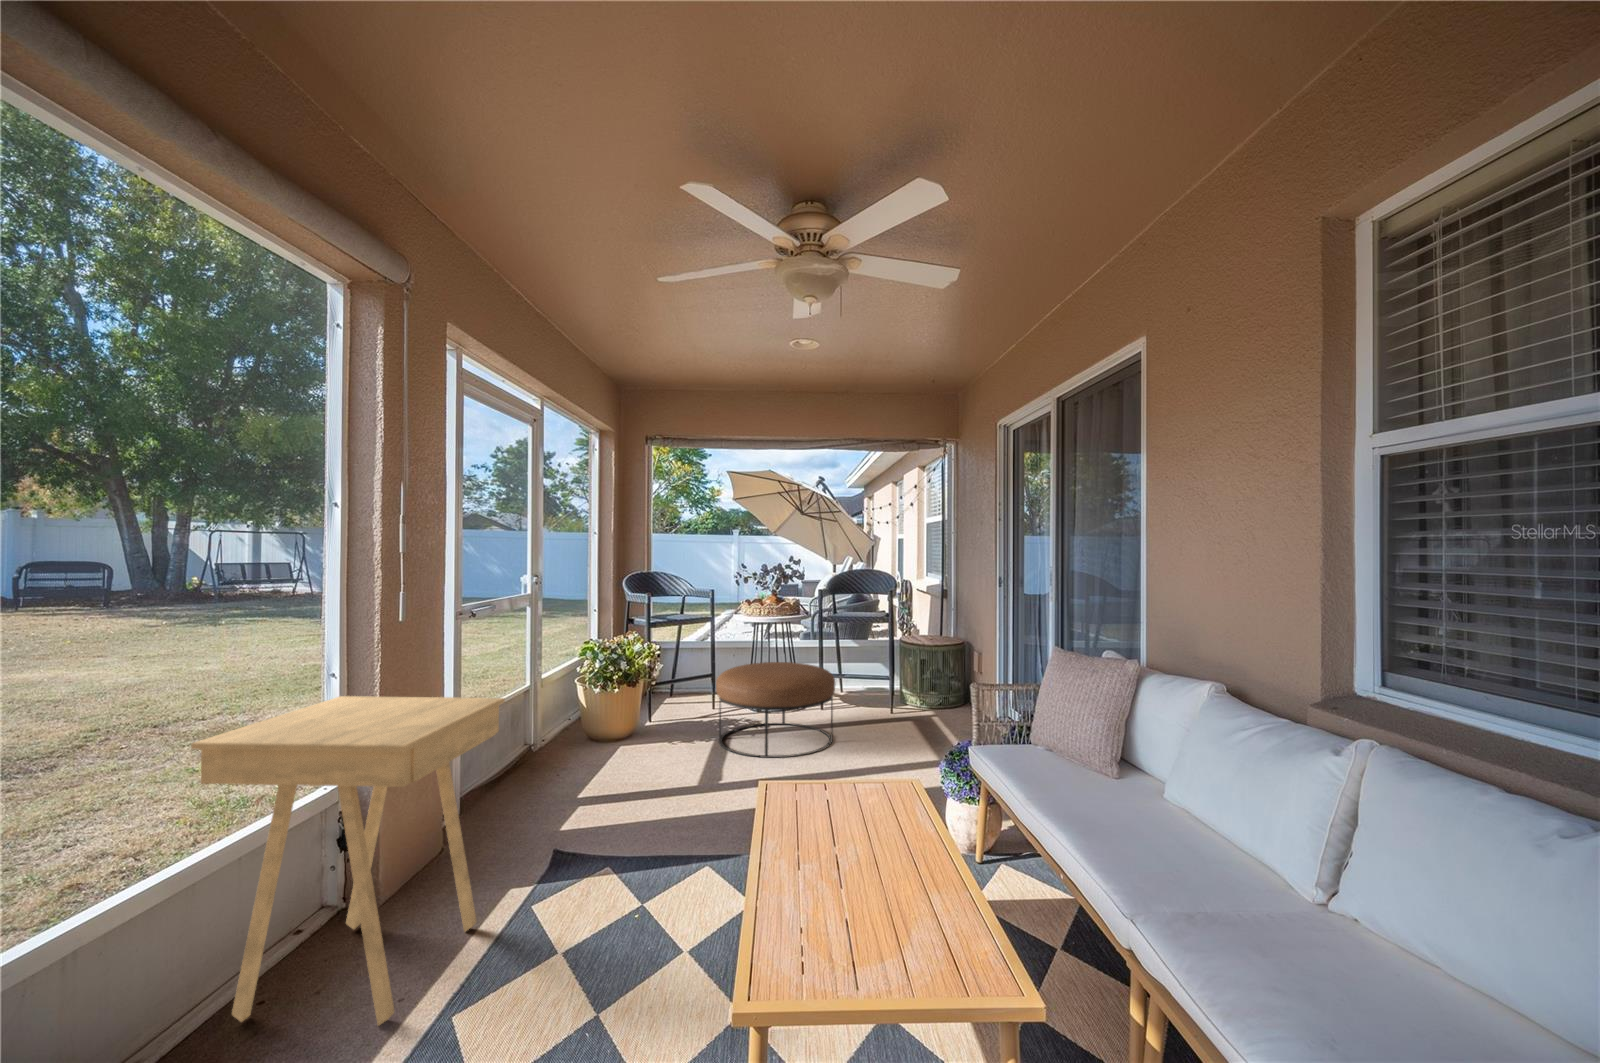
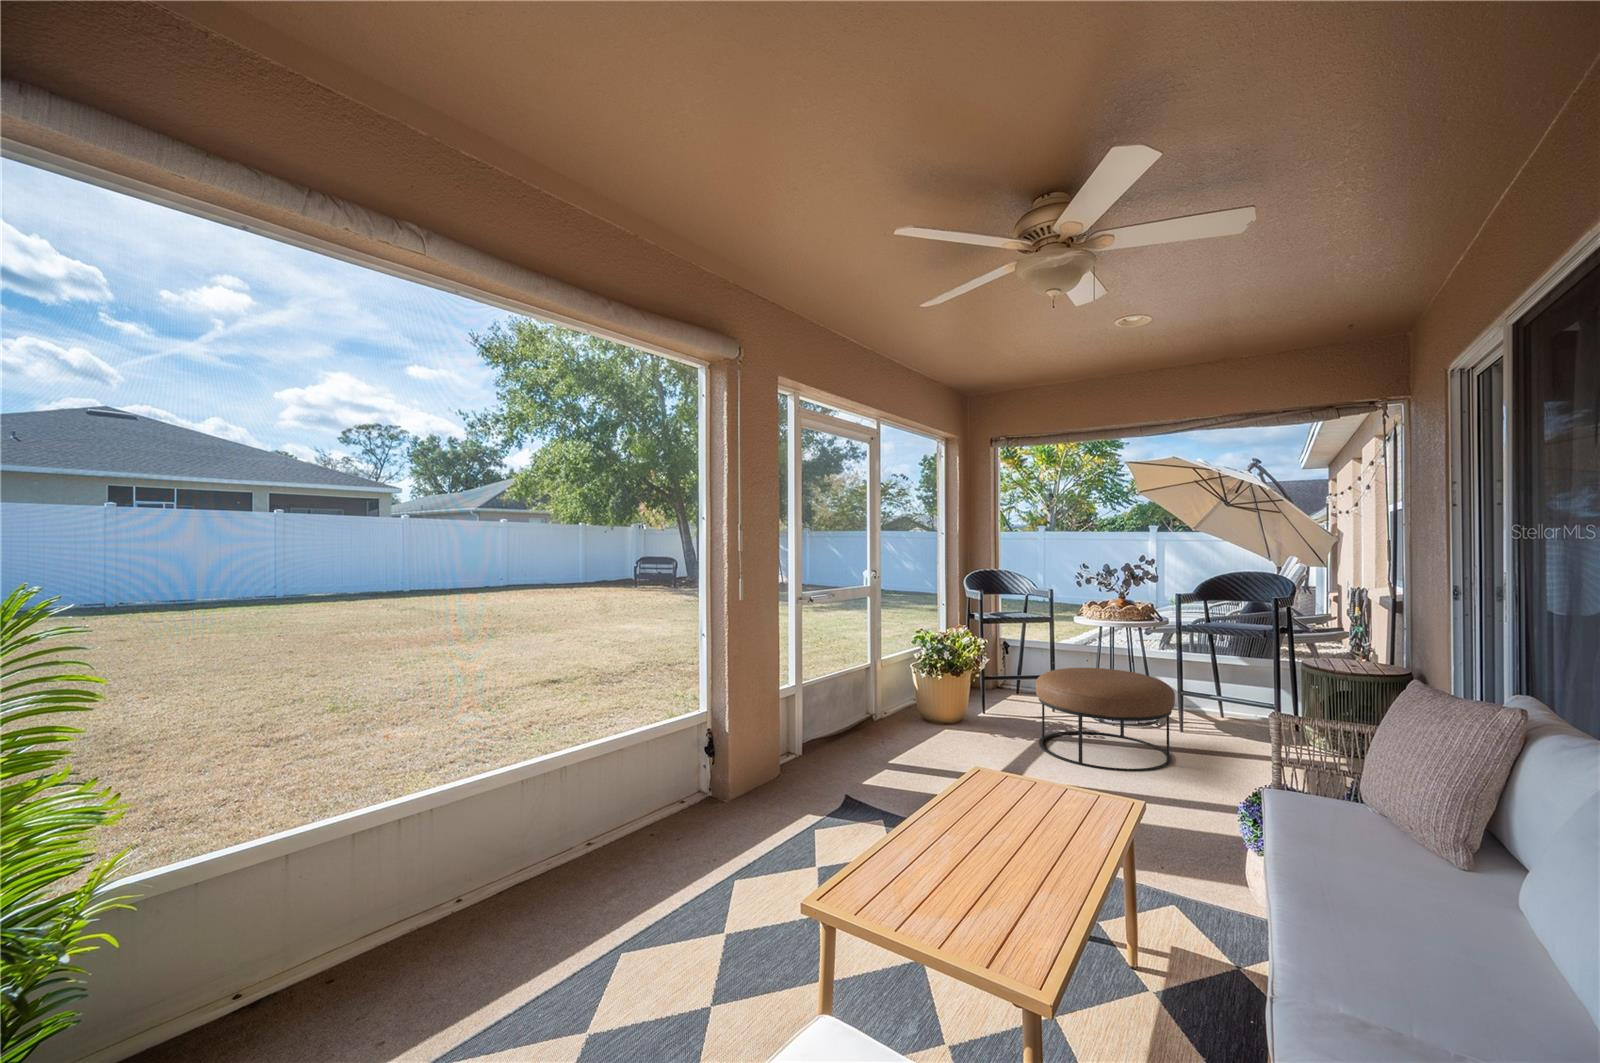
side table: present [191,696,505,1025] -> none [611,649,791,870]

